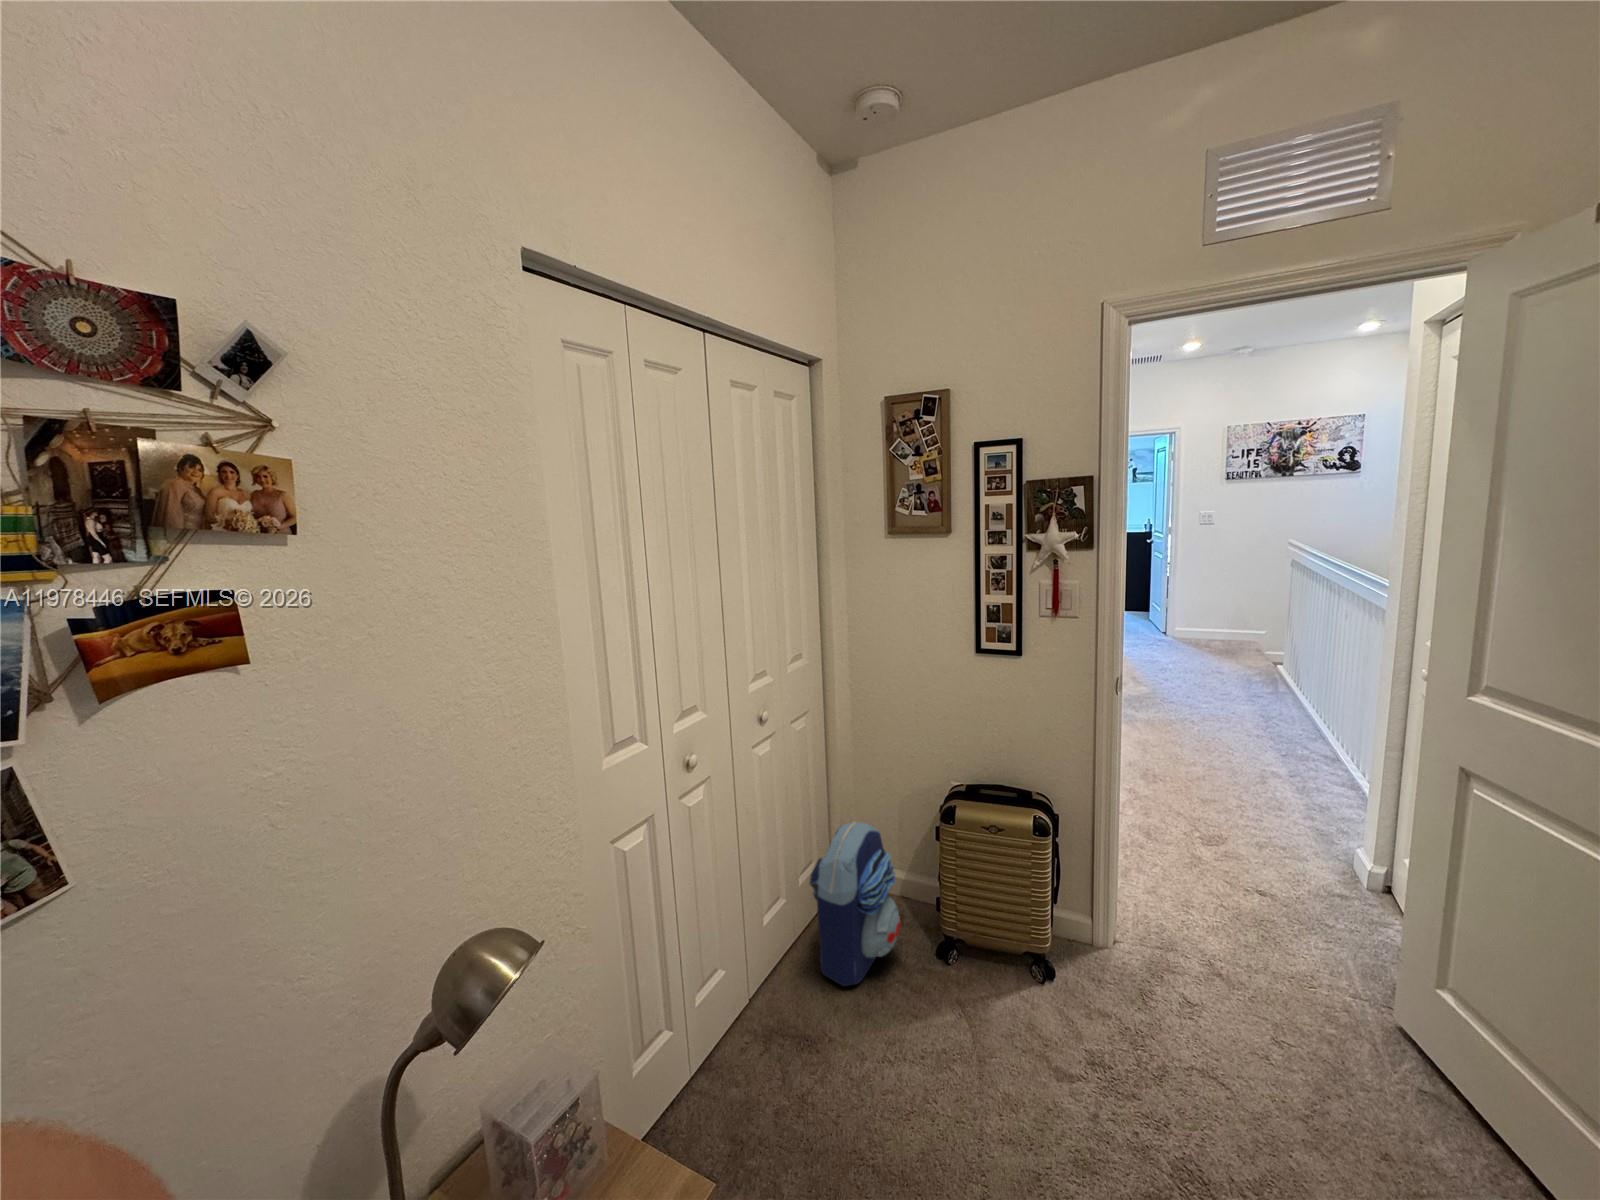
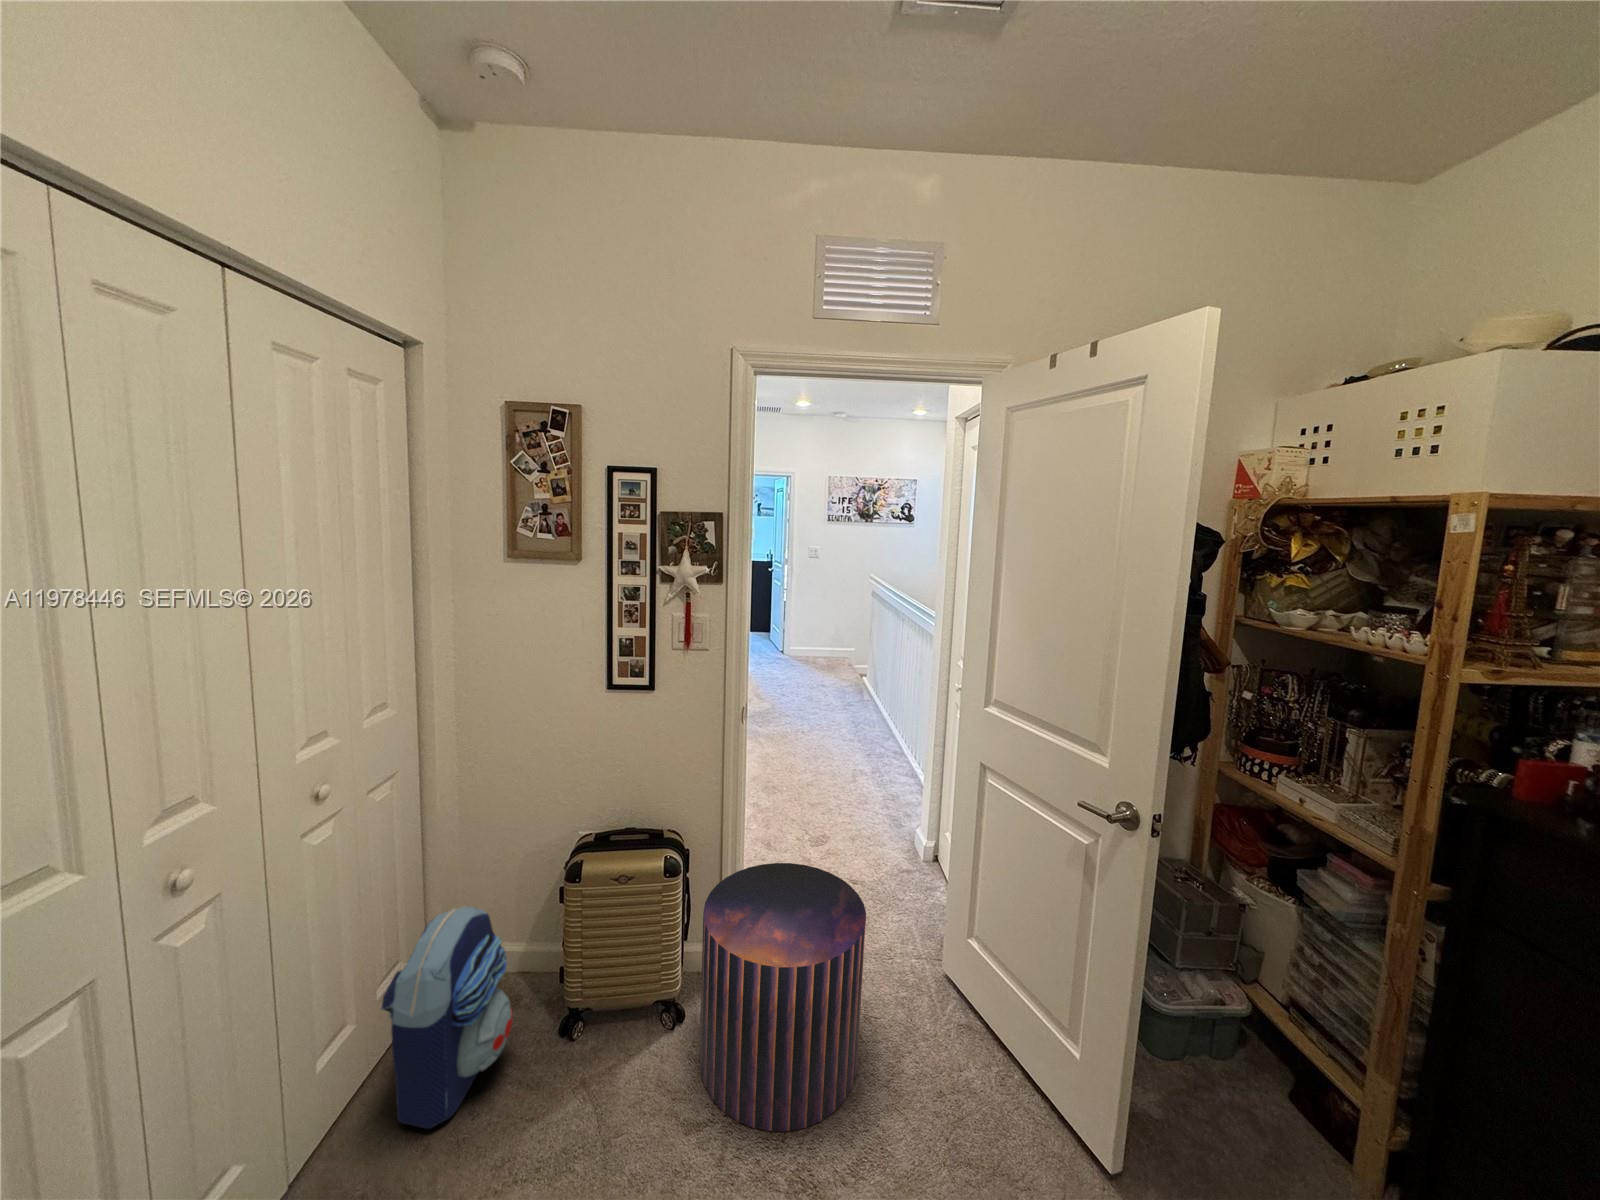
pouf: none [1071,841,1275,1117] -> present [700,863,866,1132]

